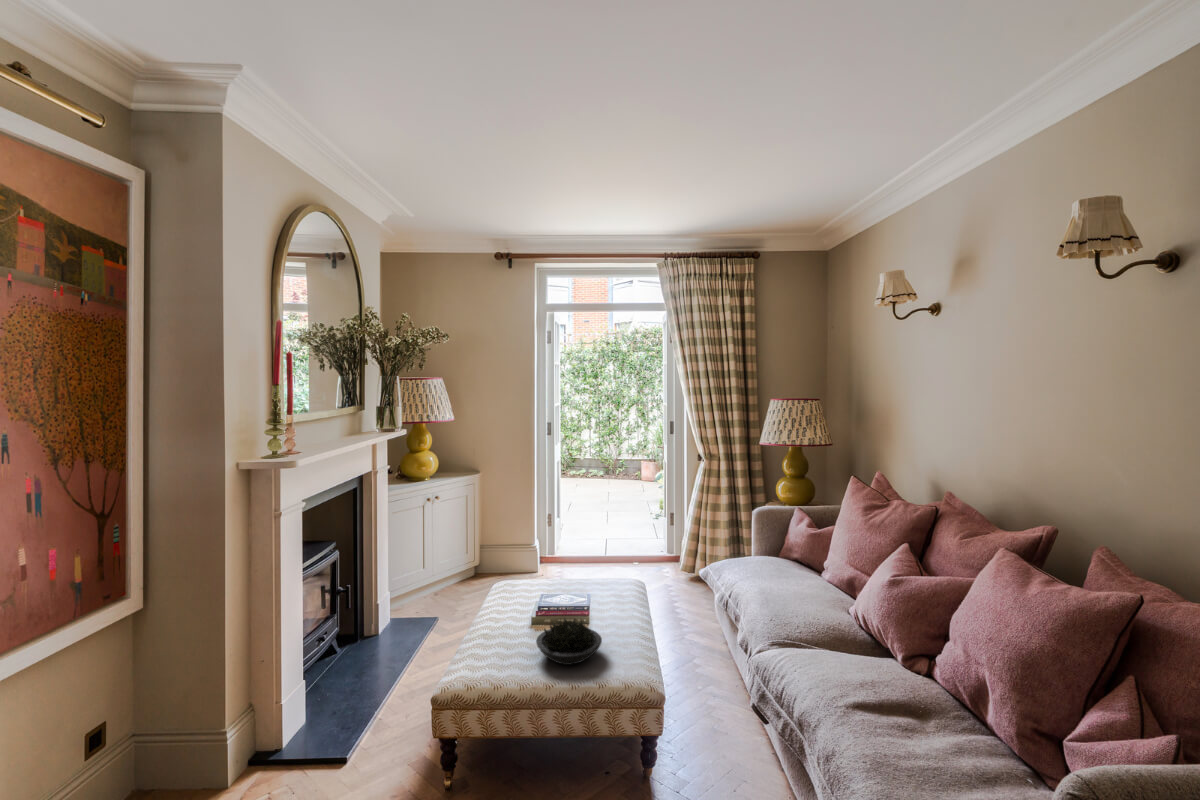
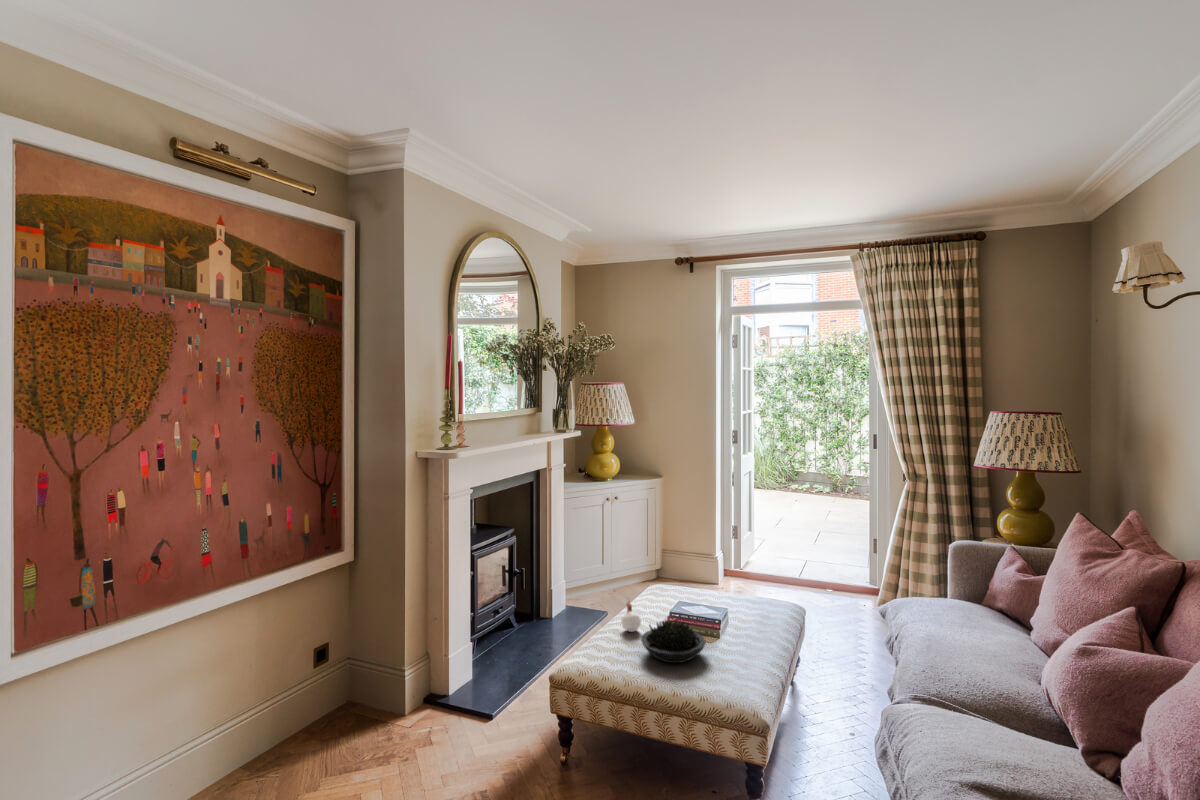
candle: none [503,600,524,638] -> present [621,601,641,632]

